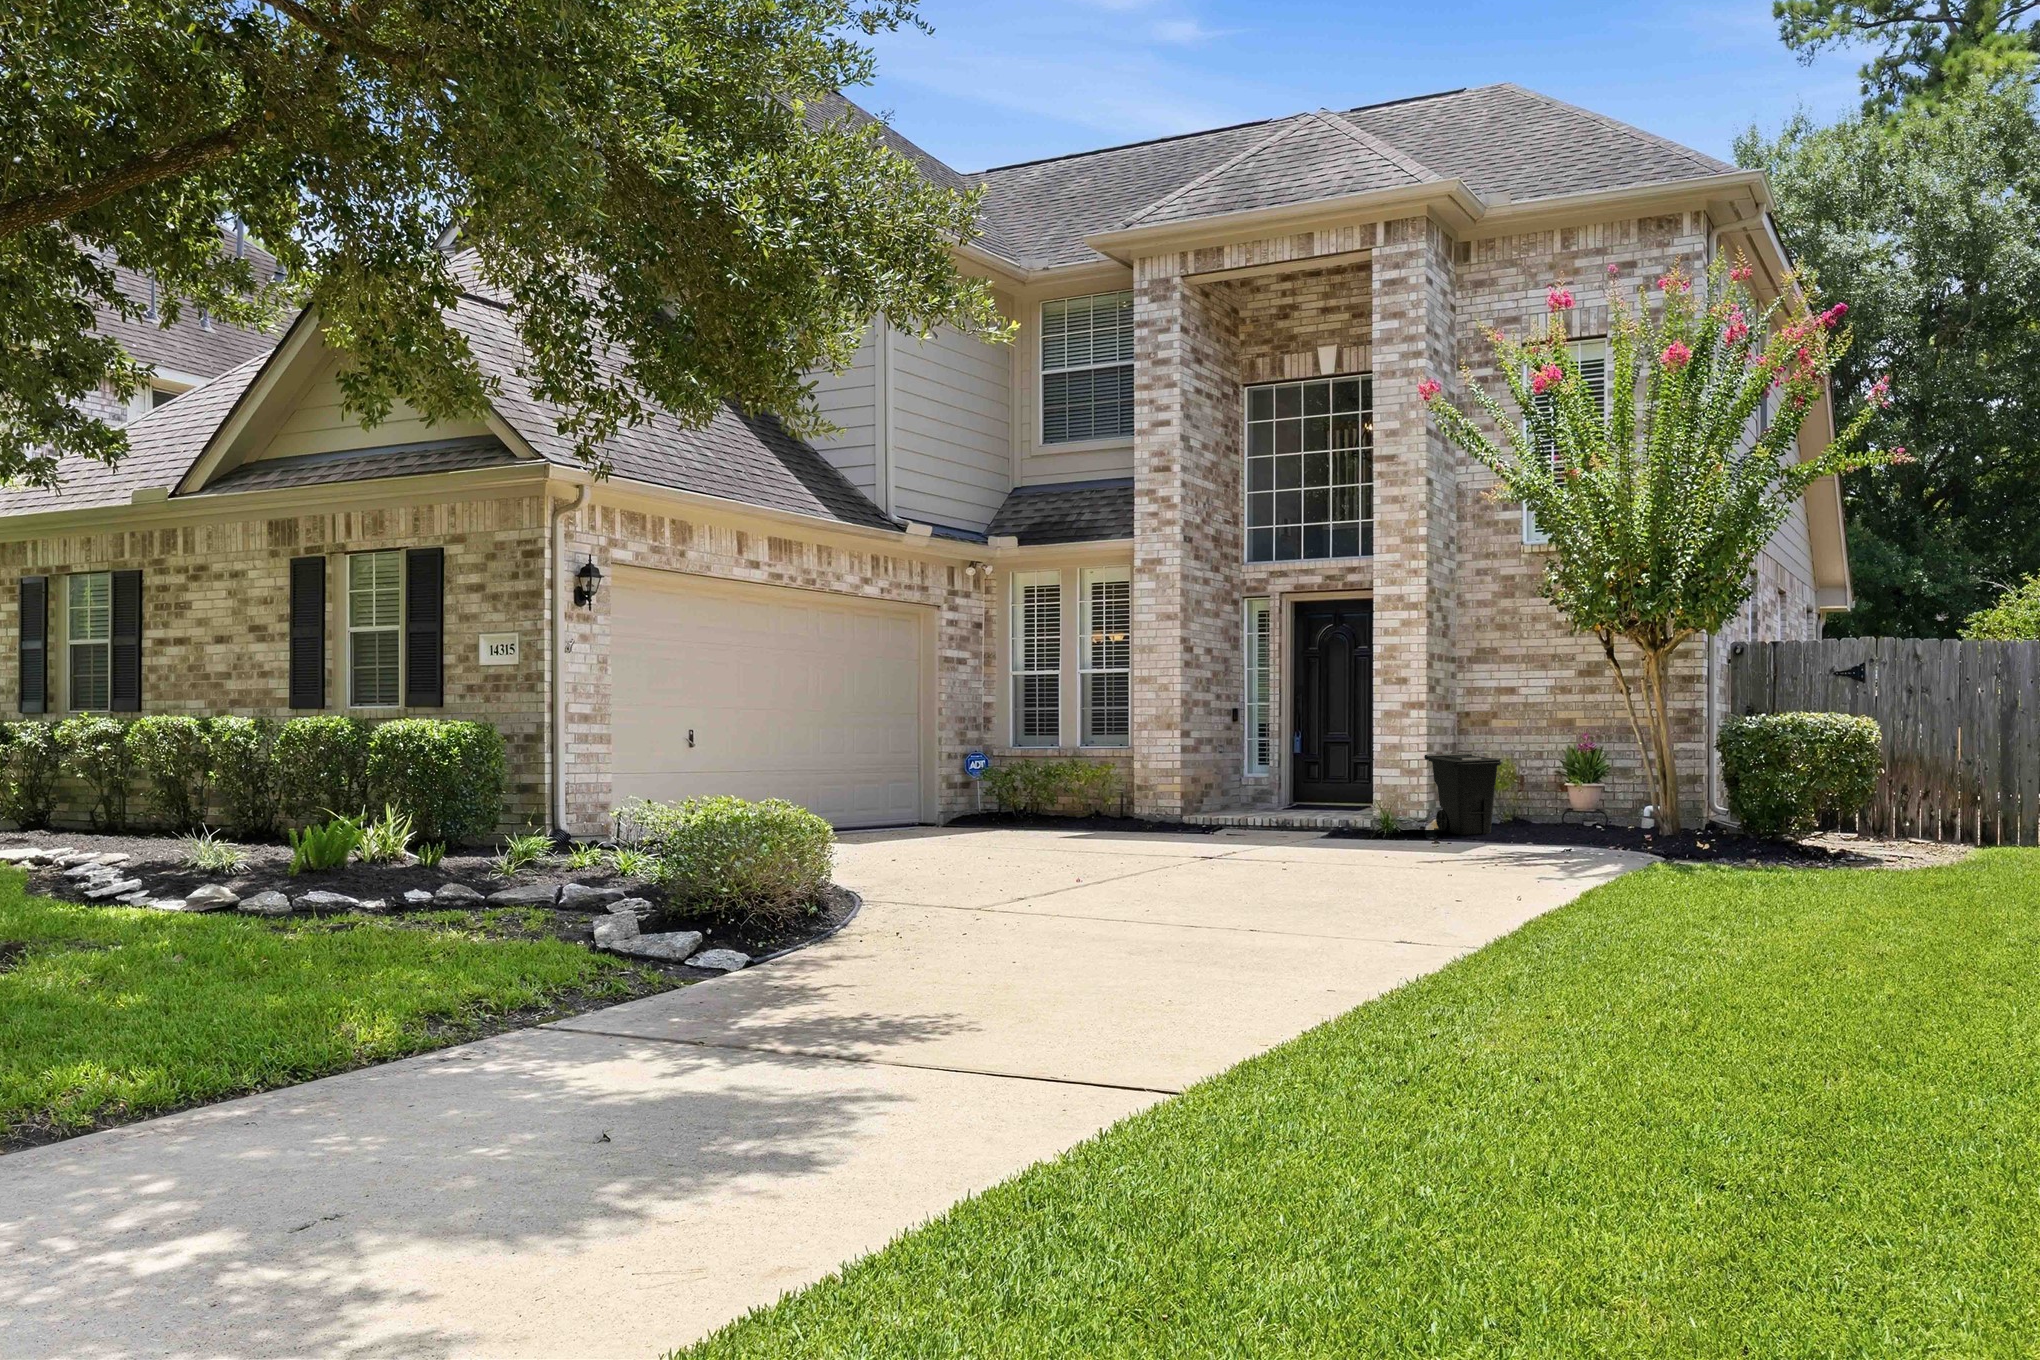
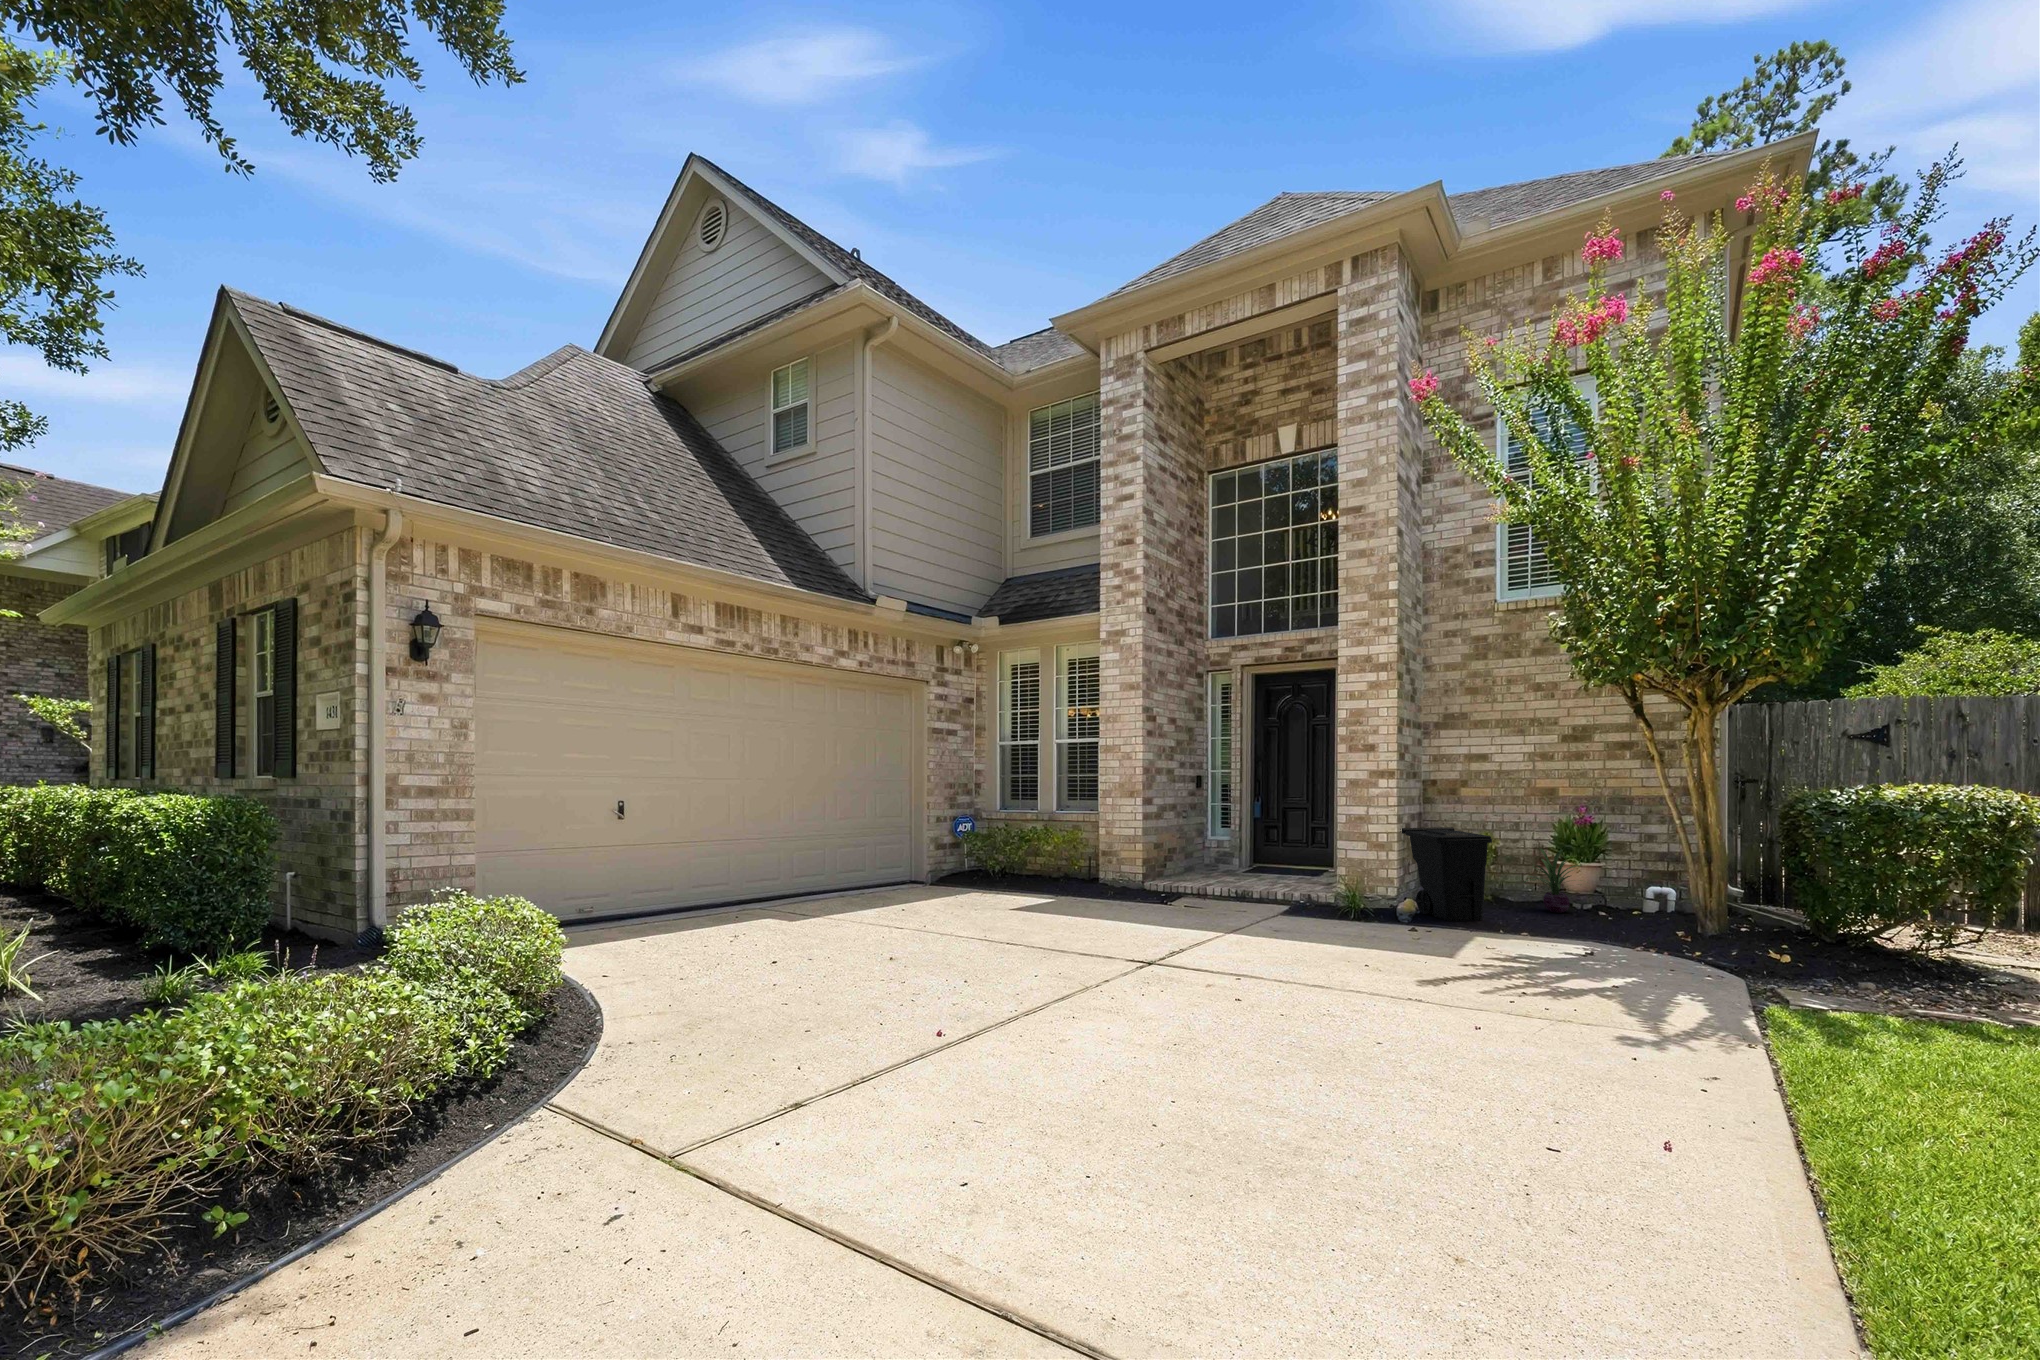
decorative plant: none [1526,769,1589,826] -> present [1524,848,1575,913]

